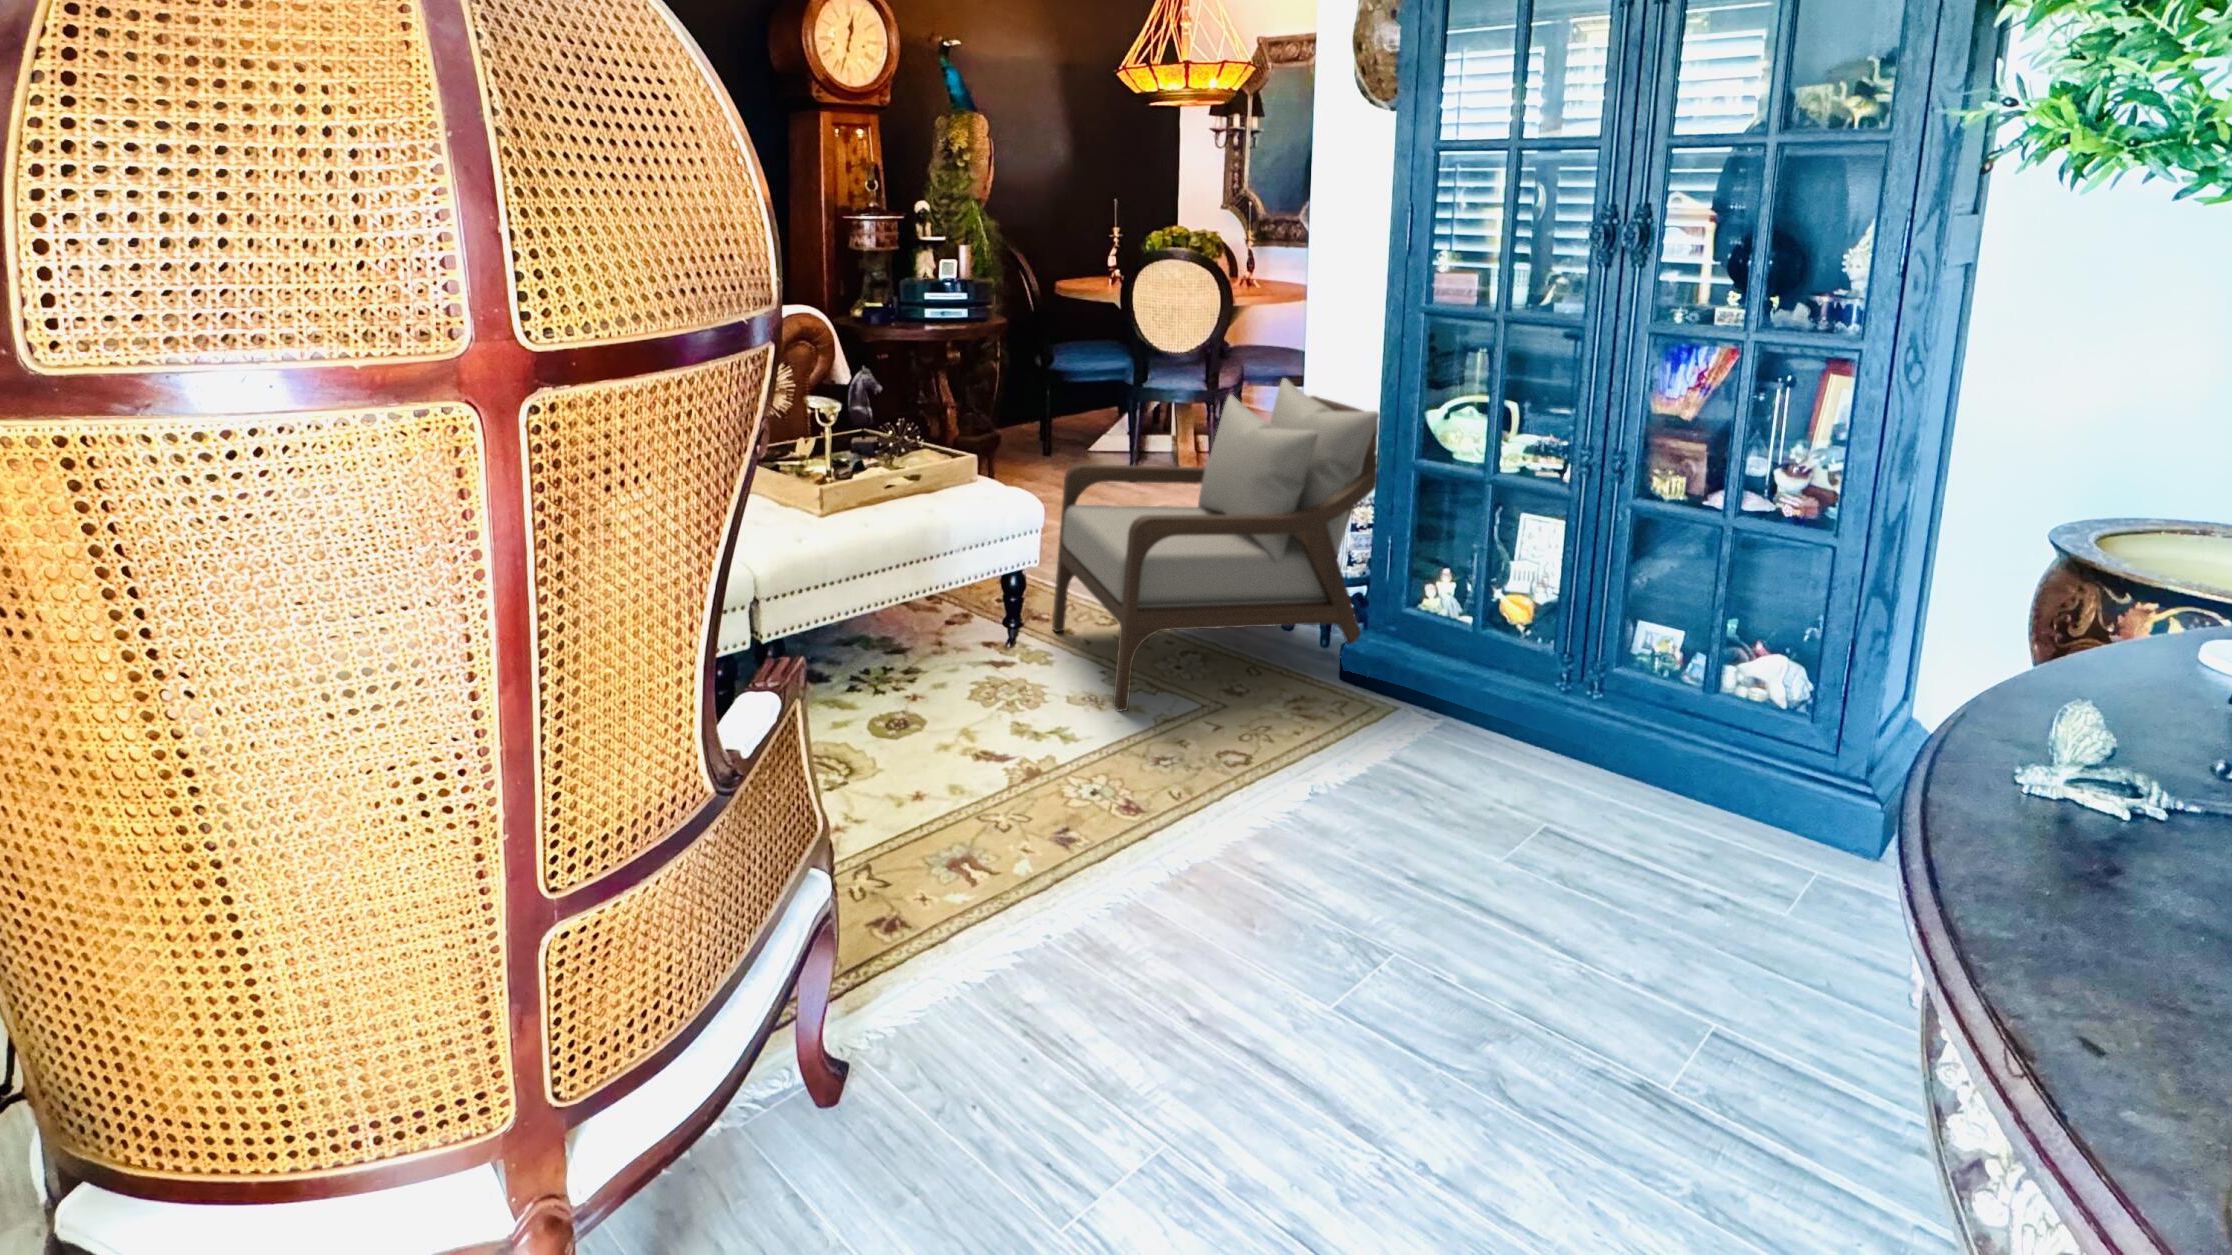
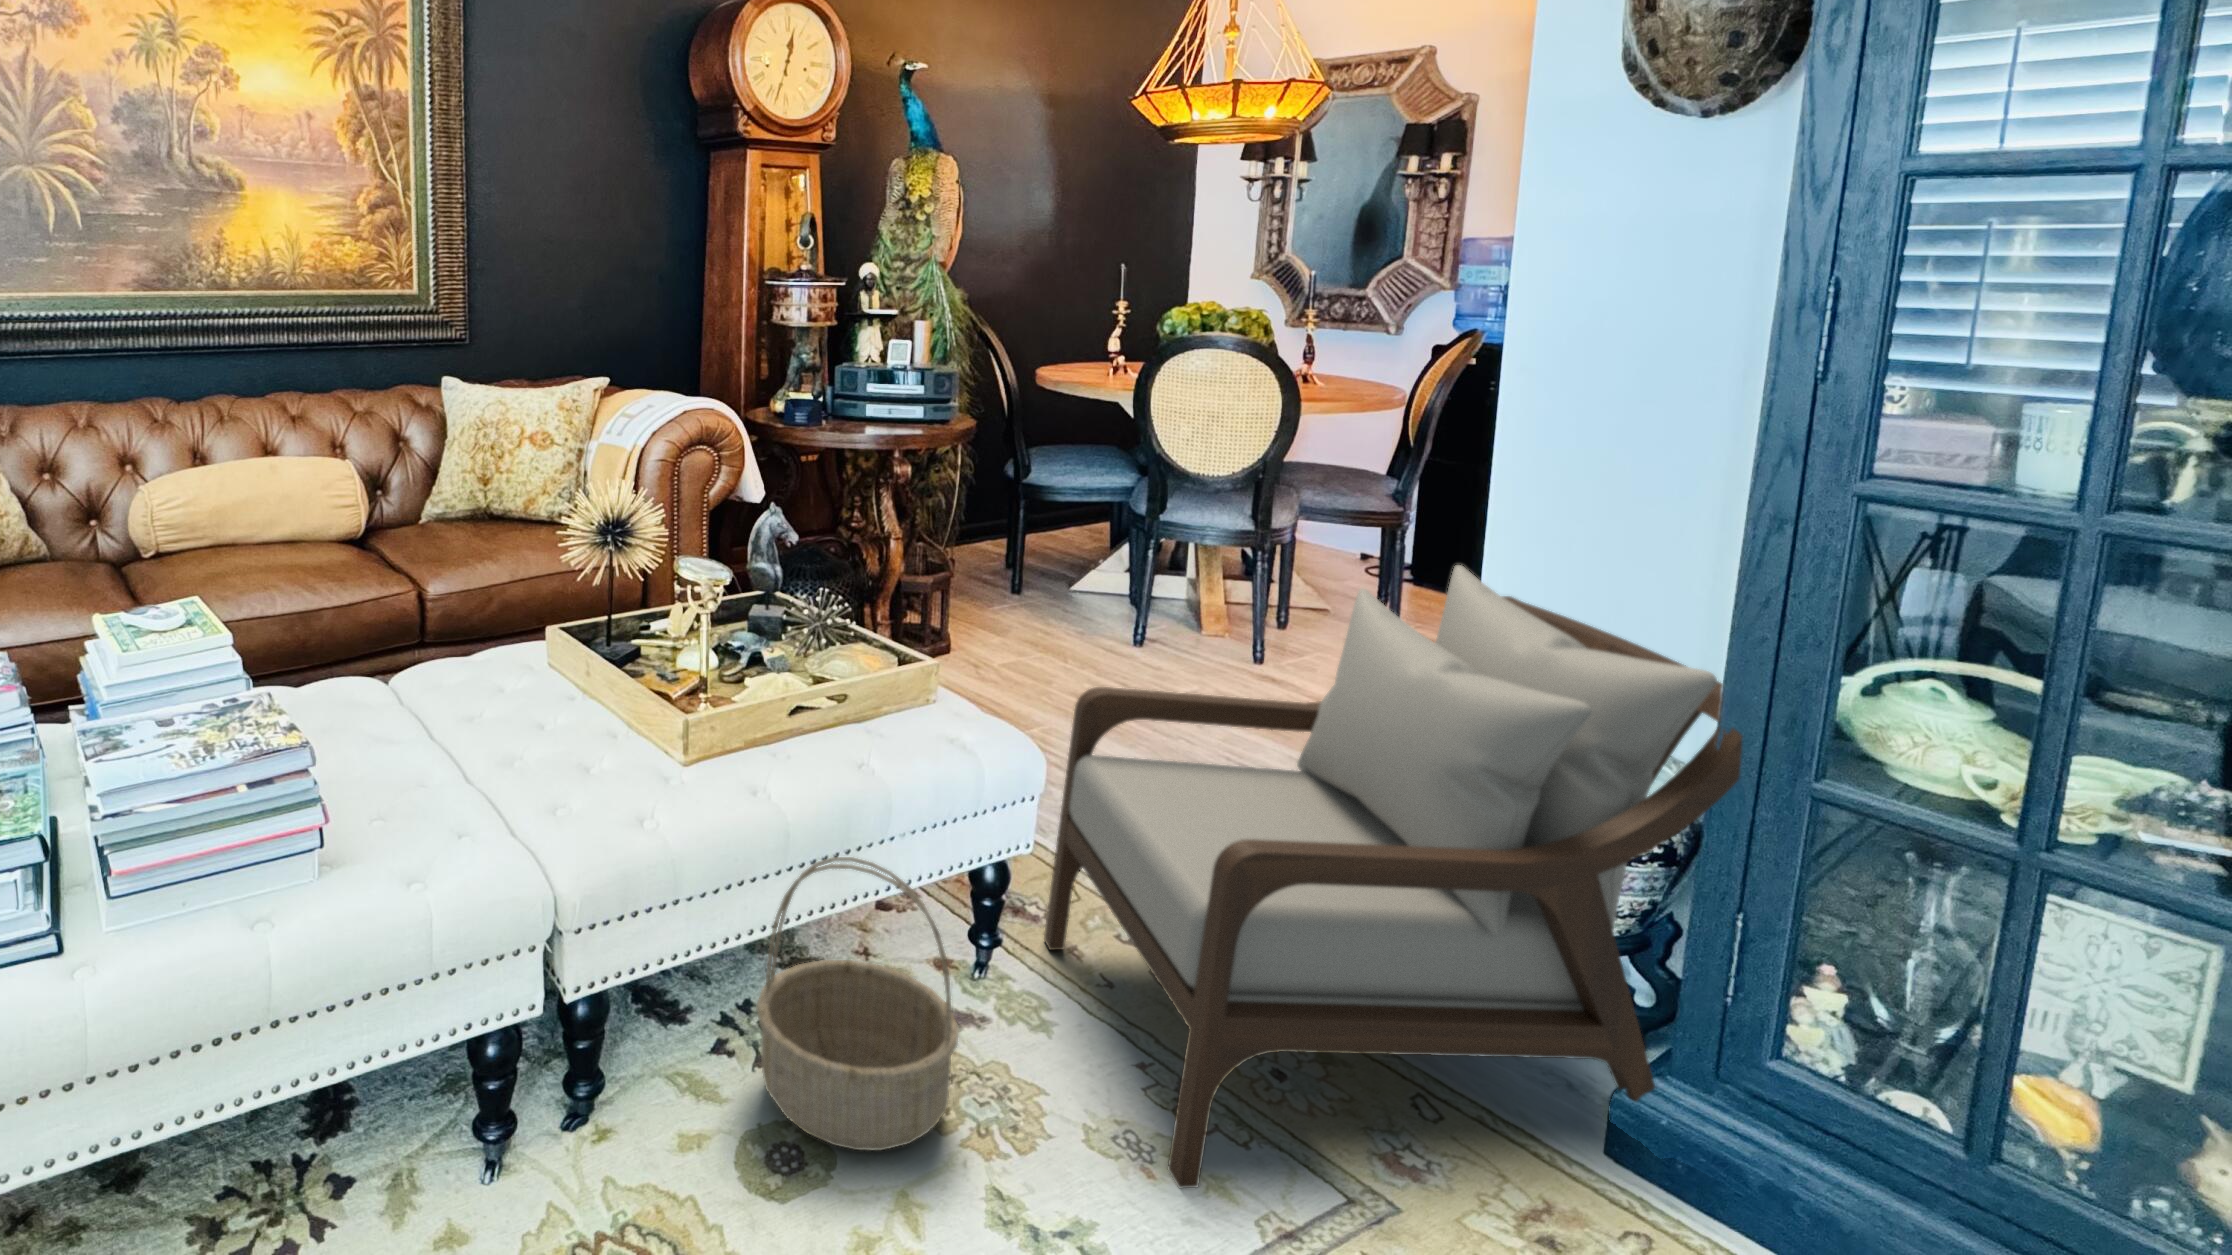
basket: none [876,552,996,716] -> present [756,857,959,1150]

